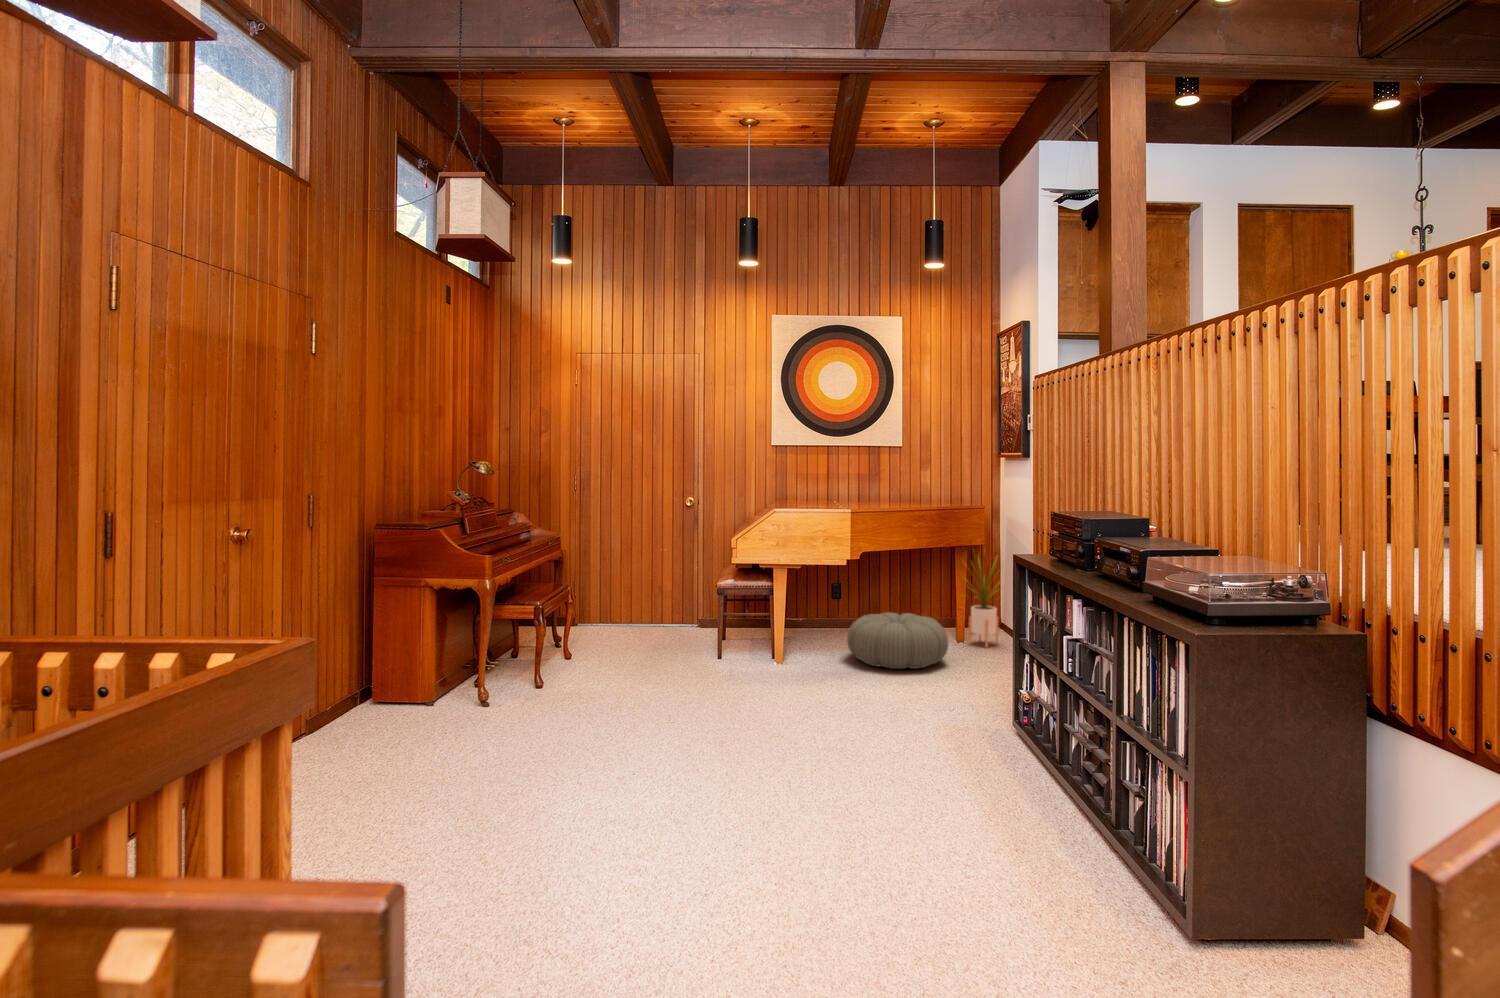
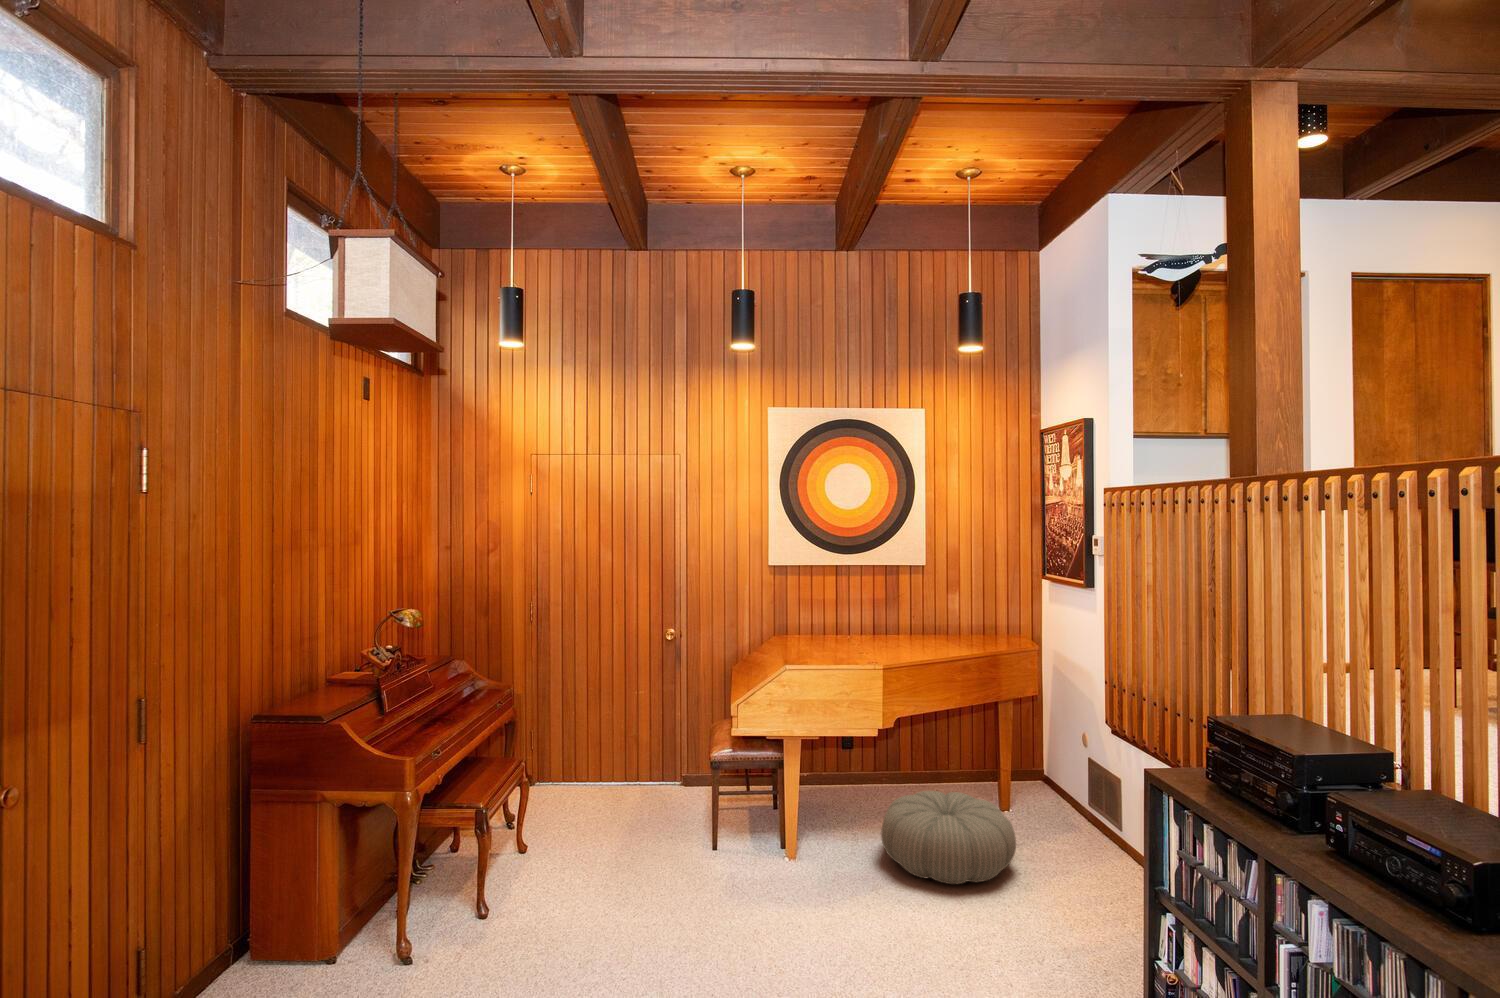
house plant: present [968,560,999,648] -> none [1008,694,1080,830]

